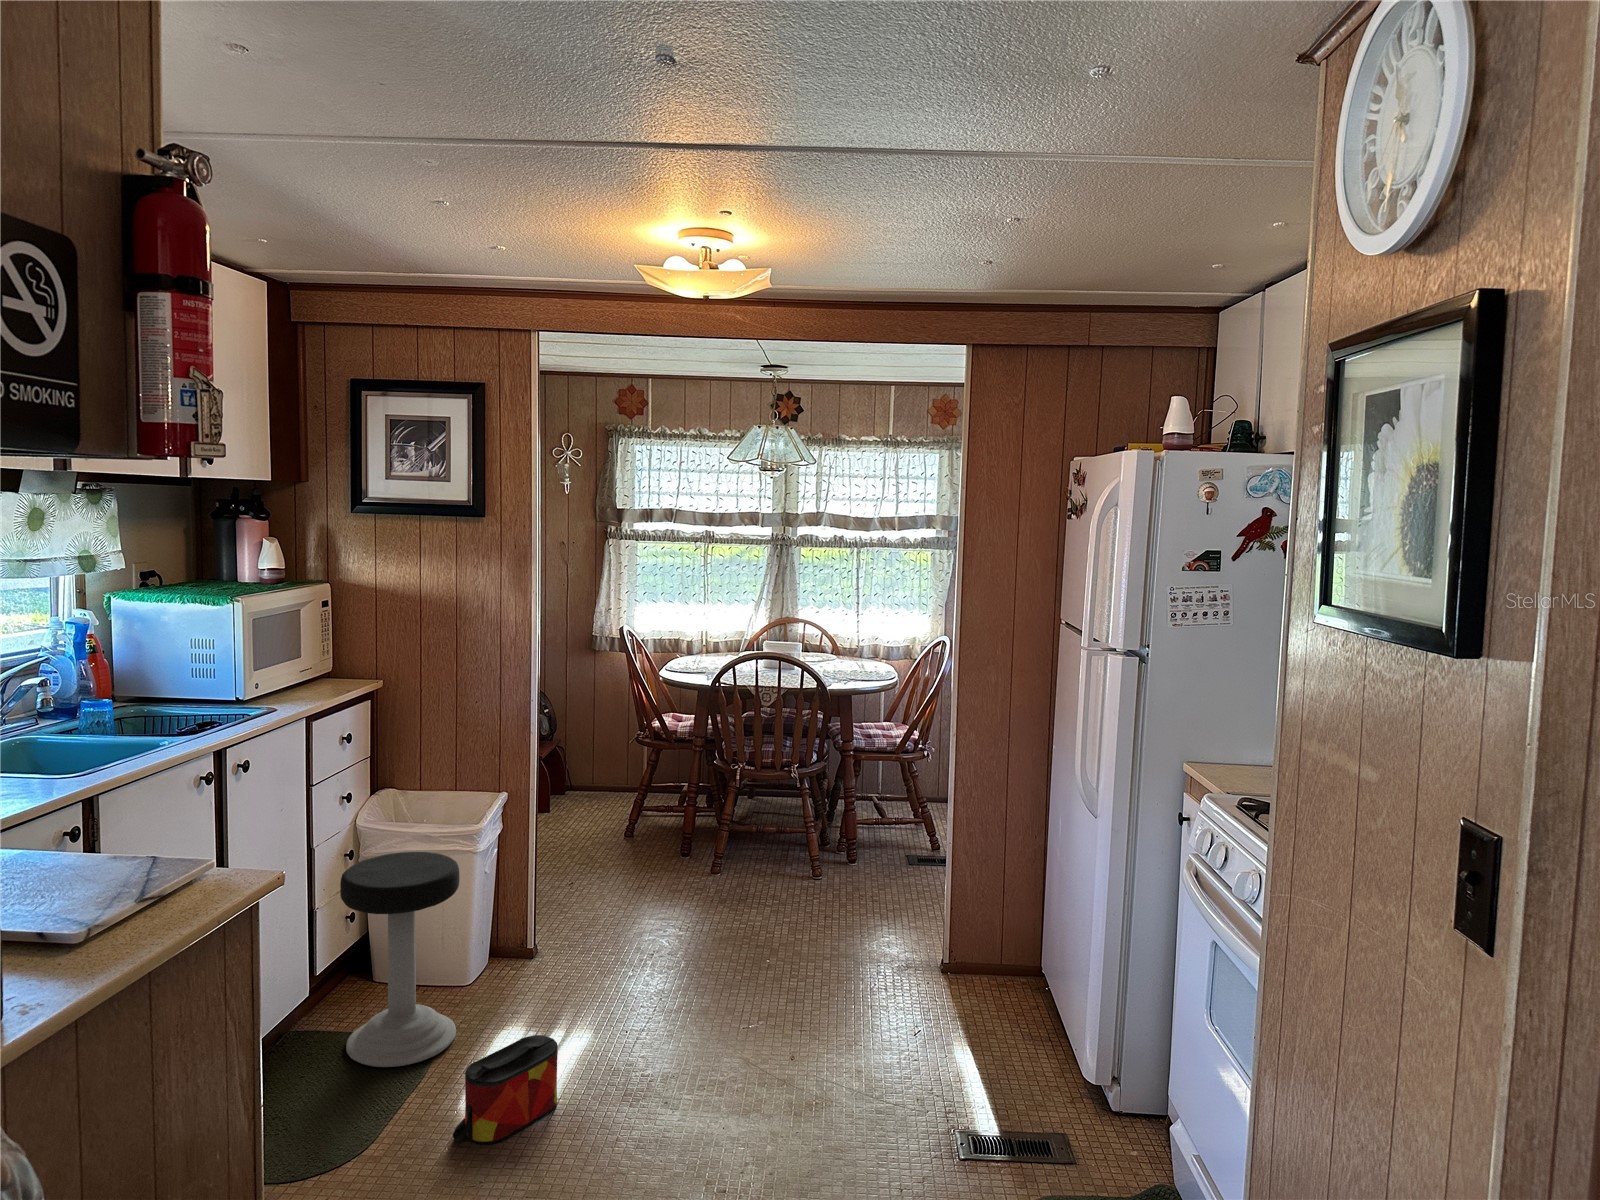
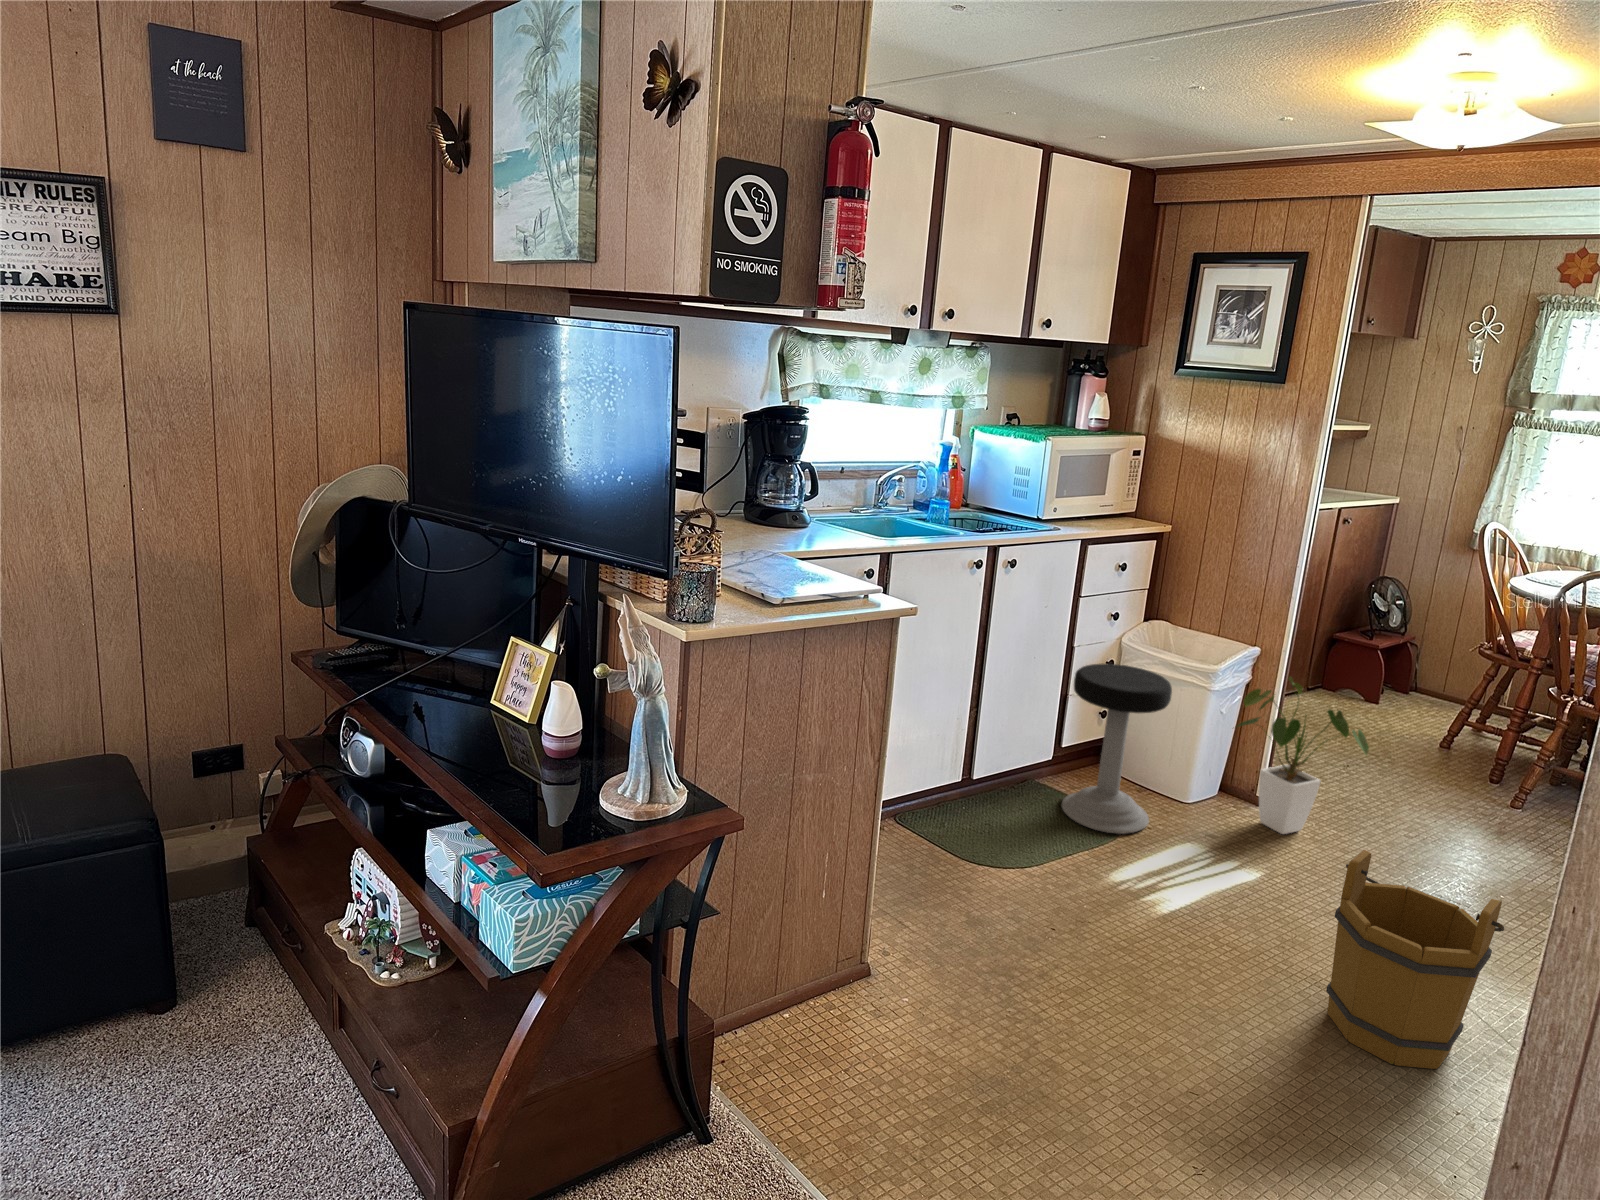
house plant: none [503,812,632,975] -> present [1237,677,1369,834]
bucket: none [712,953,834,1143] -> present [1326,850,1504,1069]
bag: present [453,1035,558,1144] -> none [1088,841,1196,914]

